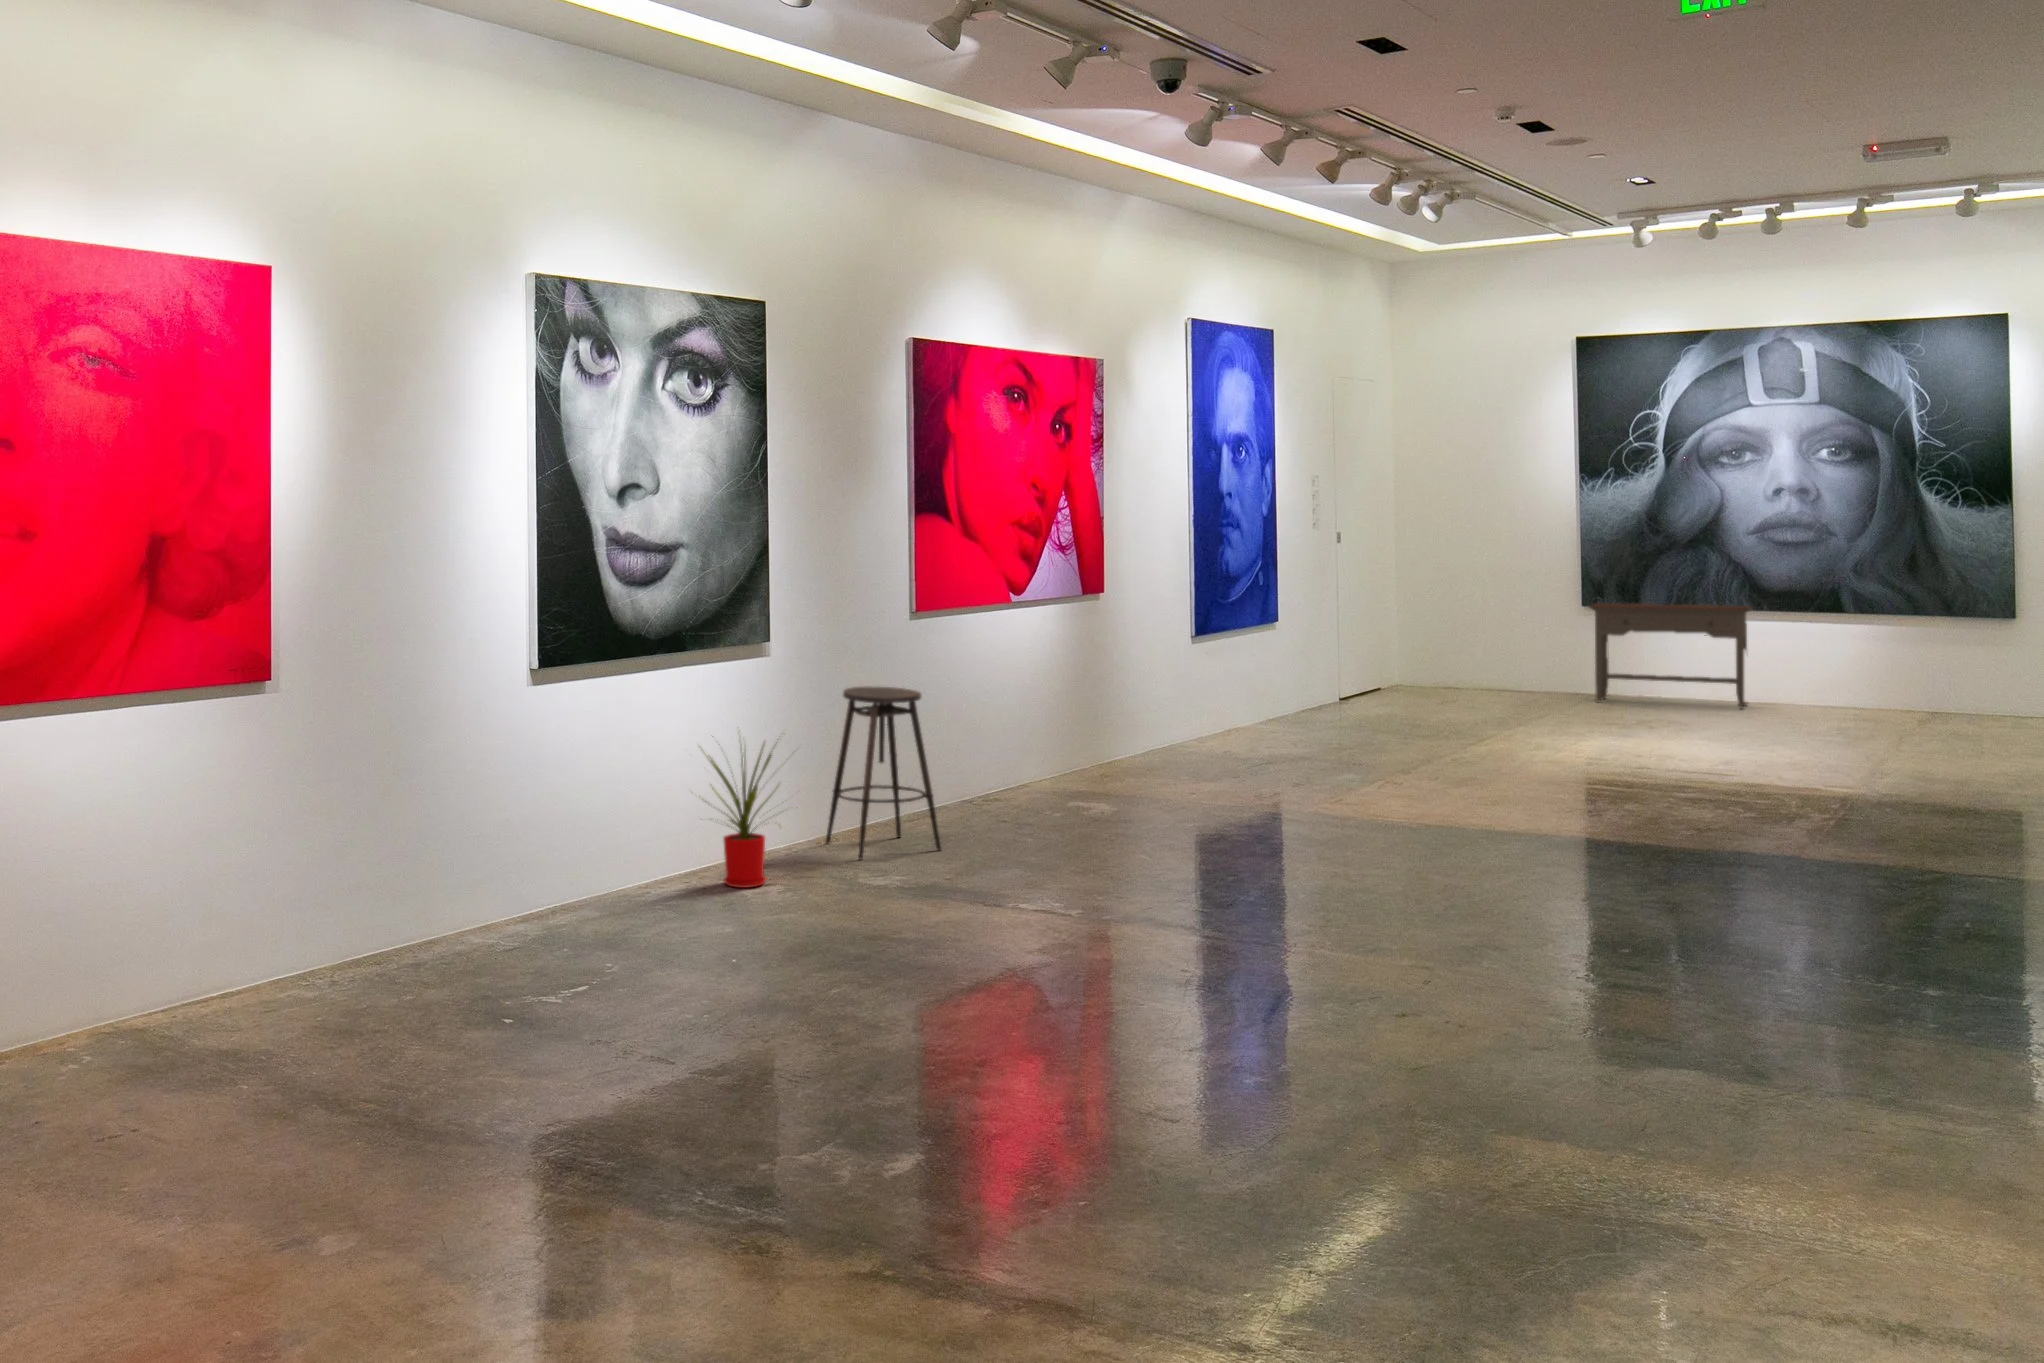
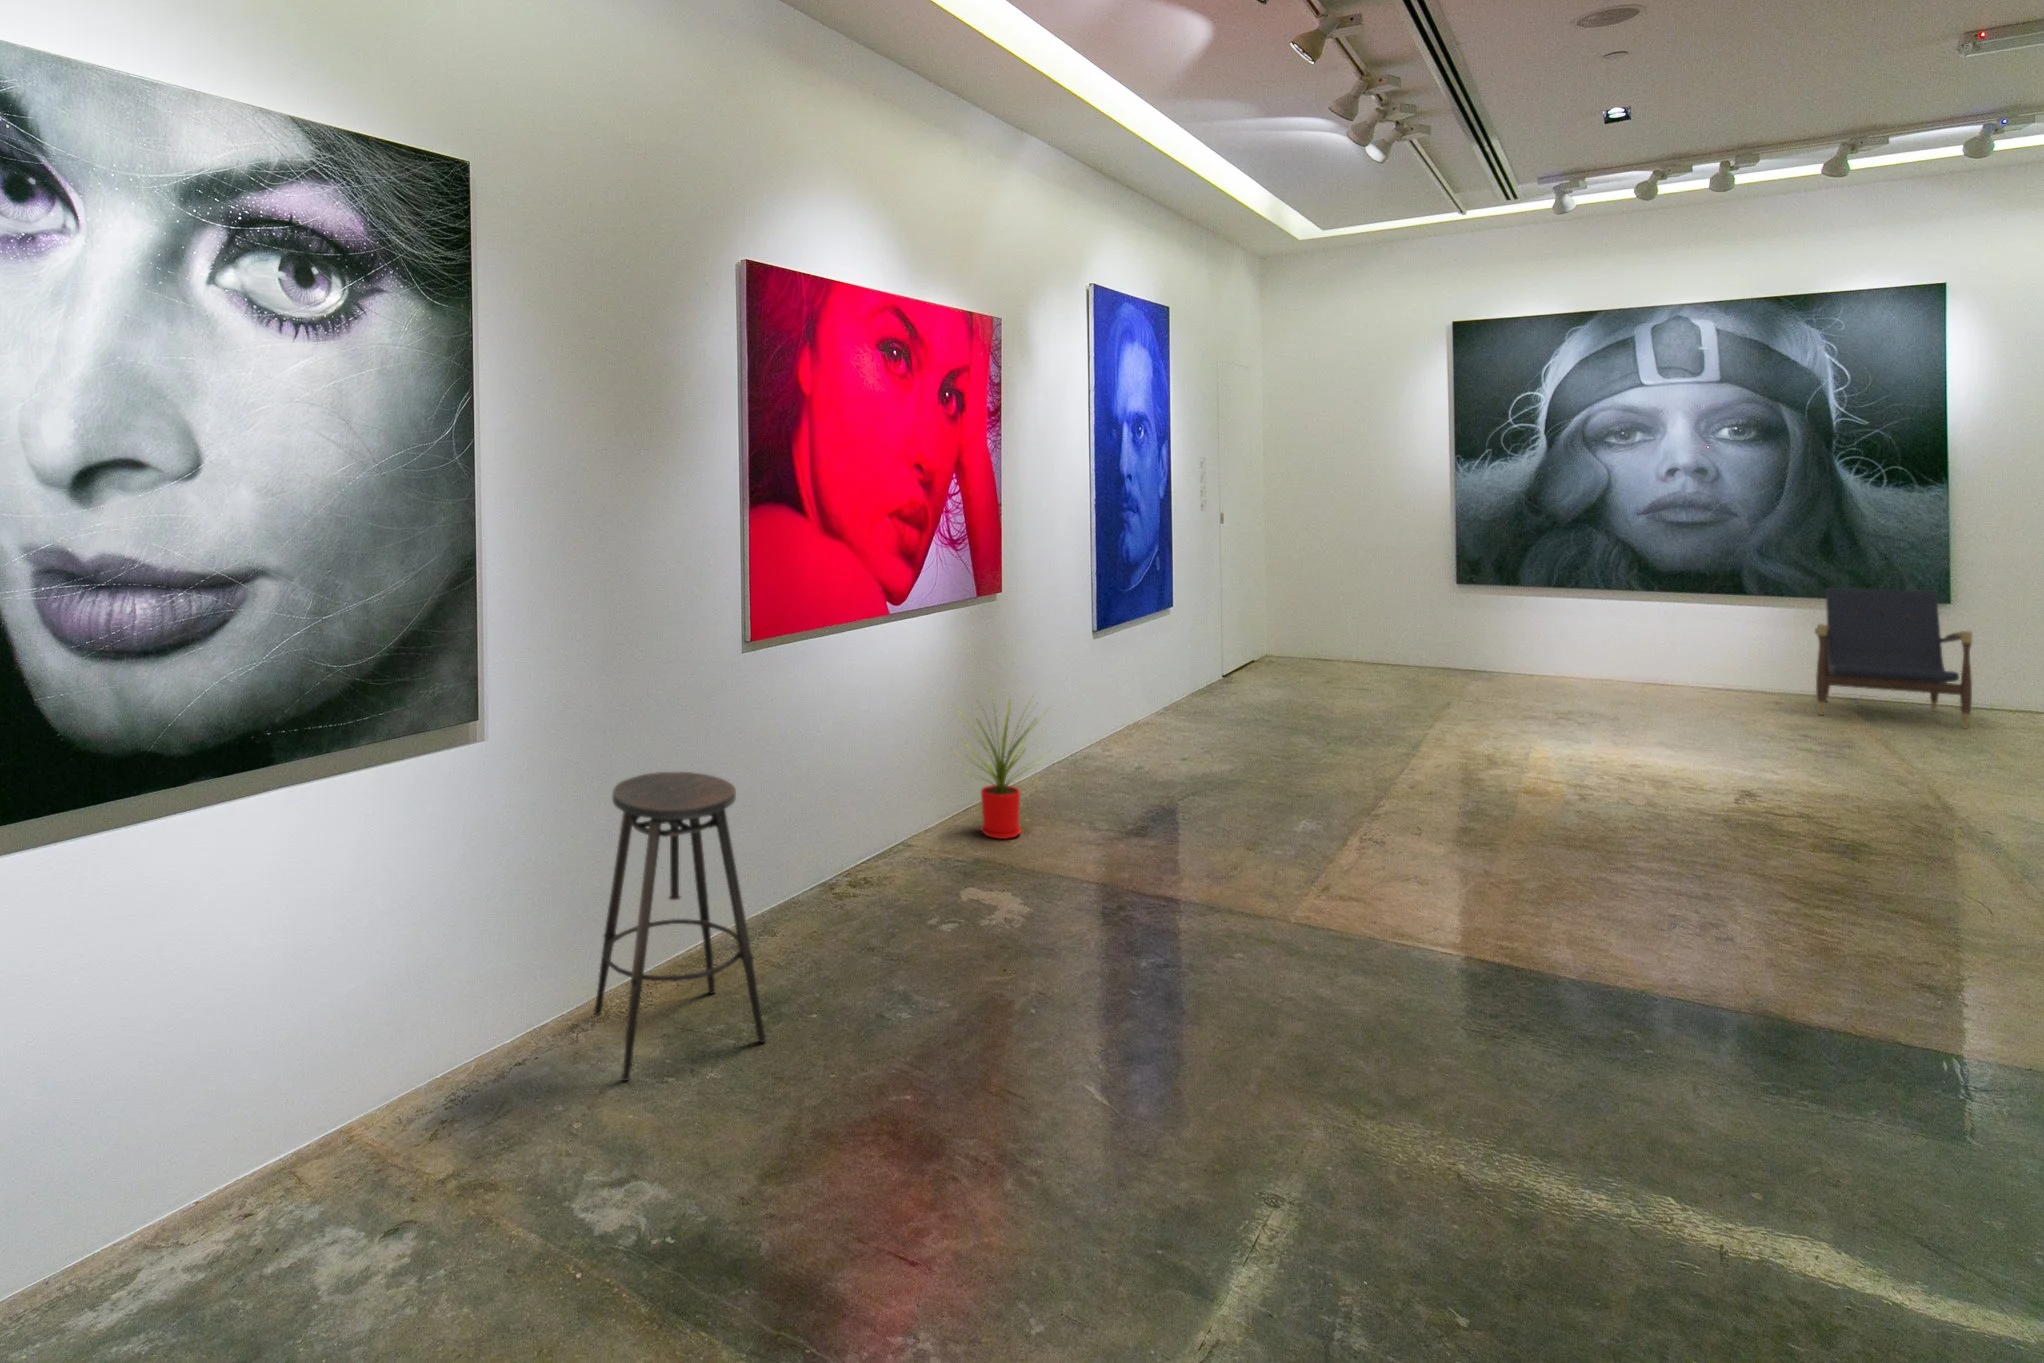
console table: present [1590,603,1751,709] -> none [1469,580,1644,690]
lounge chair: none [1887,605,2014,731] -> present [1815,588,1973,728]
house plant: present [699,733,783,888] -> present [953,696,1050,839]

